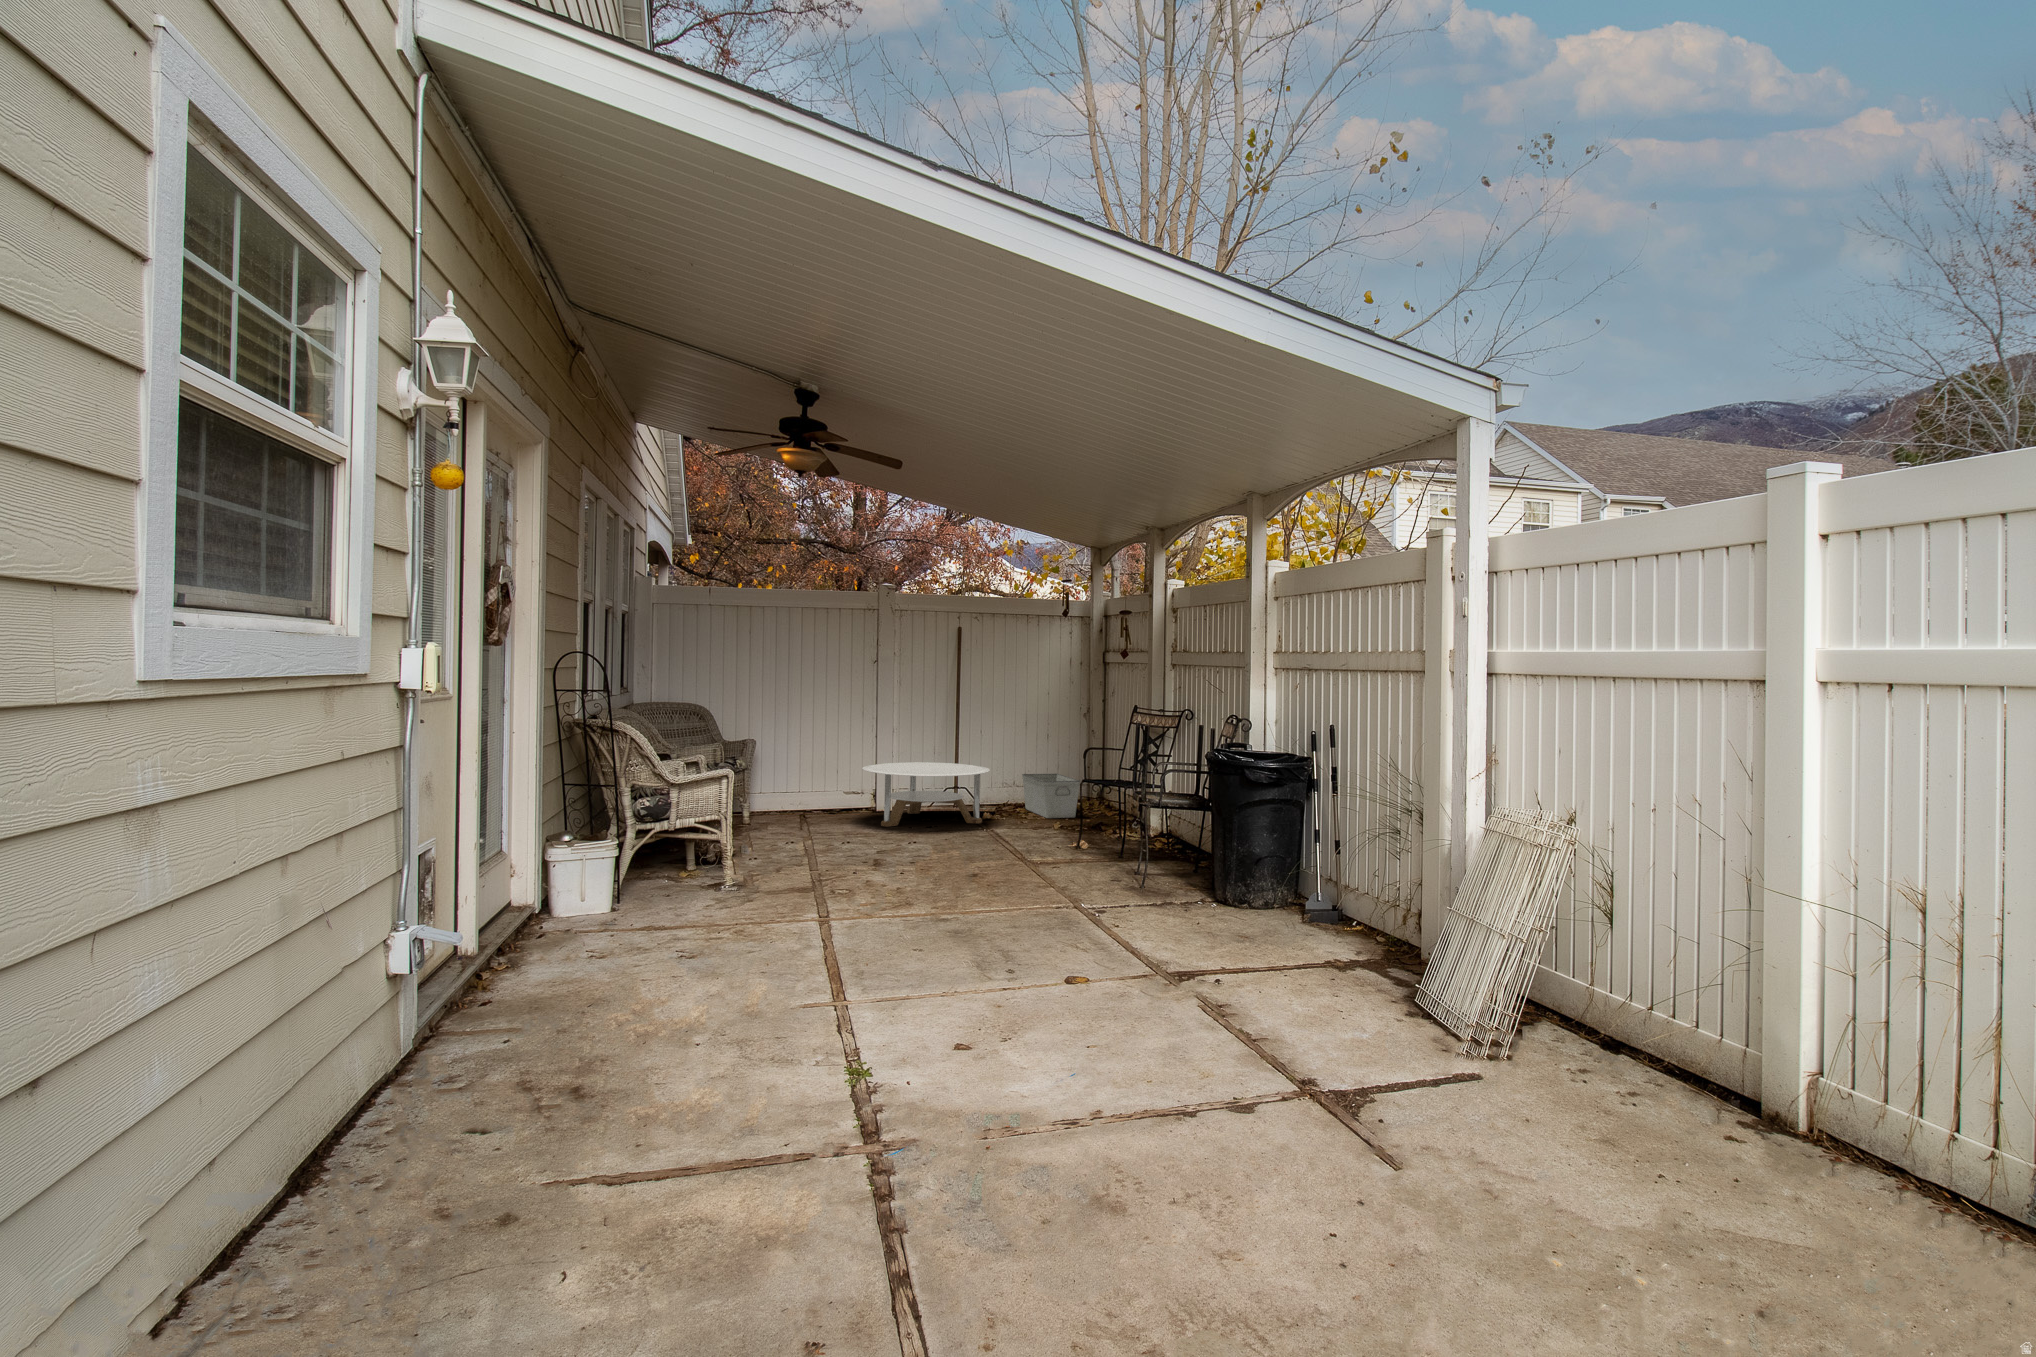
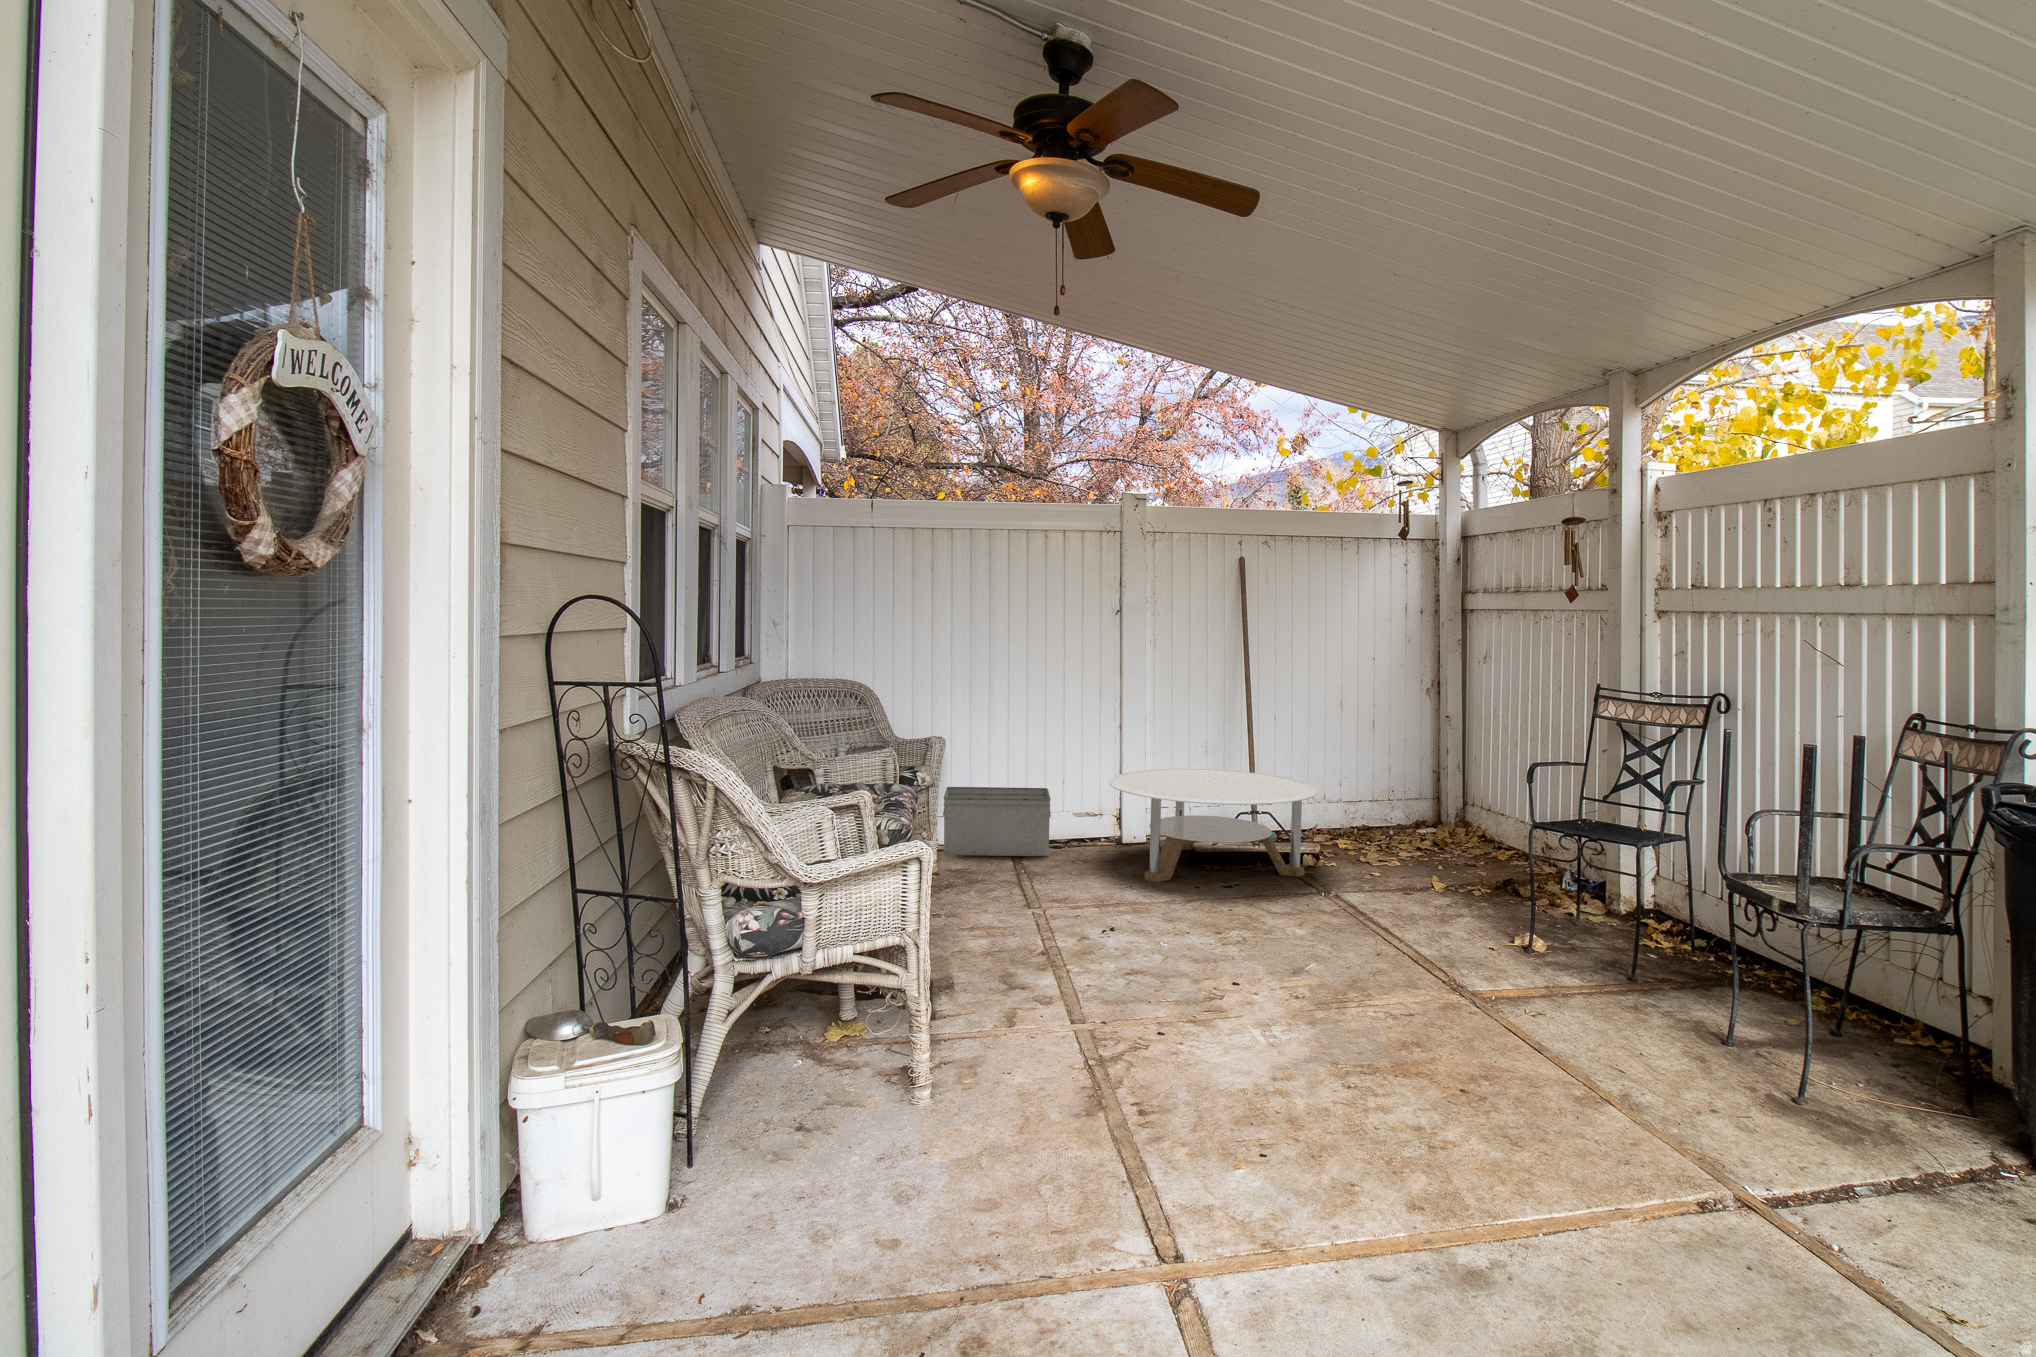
storage bin: present [1022,774,1080,818] -> present [943,787,1051,856]

